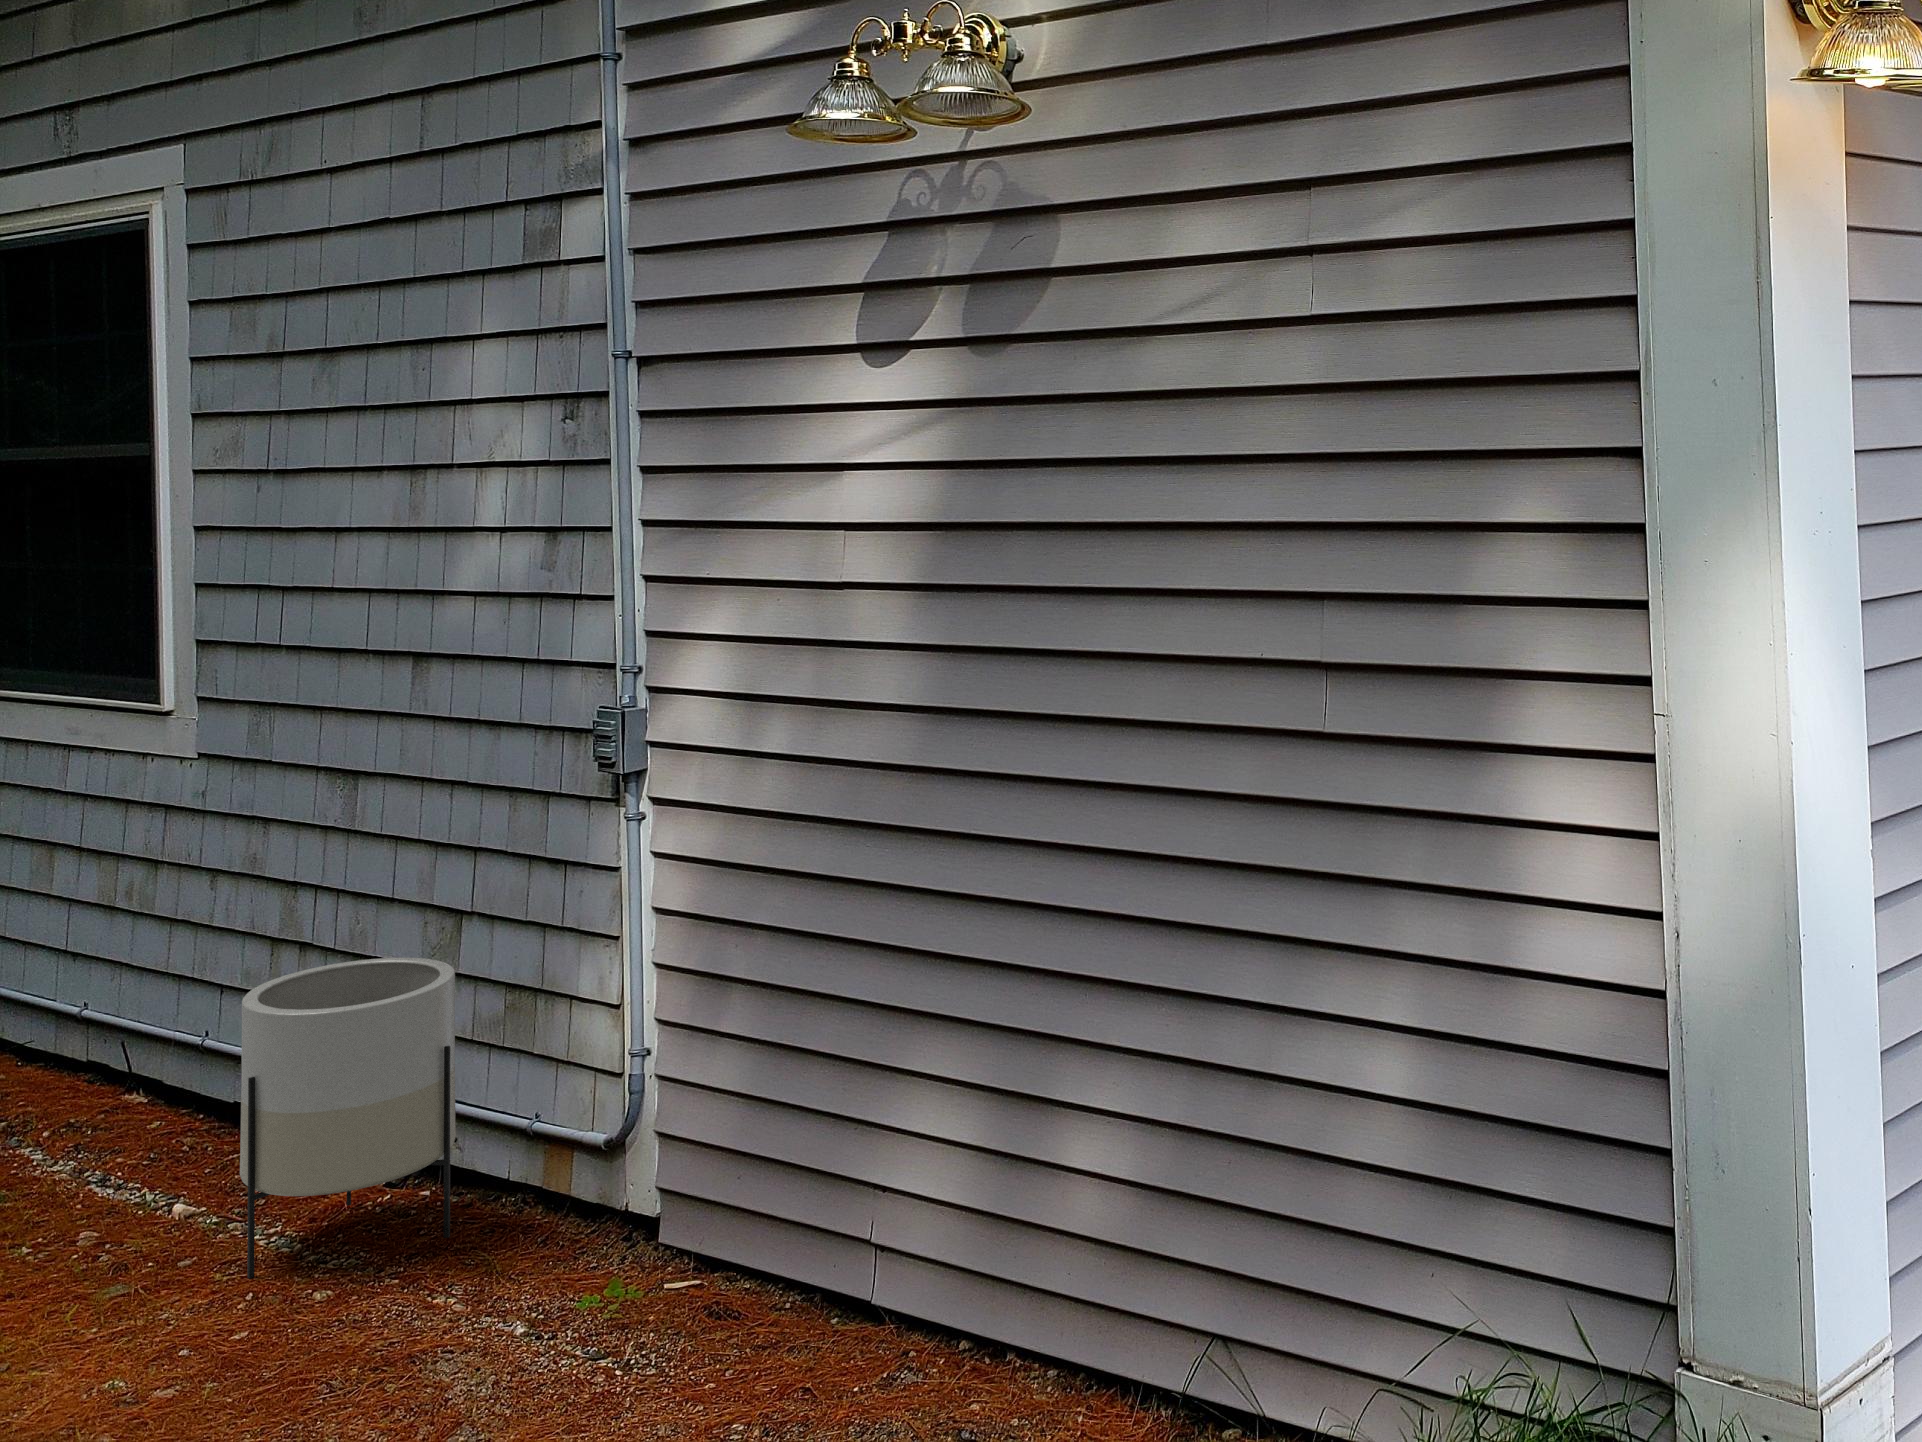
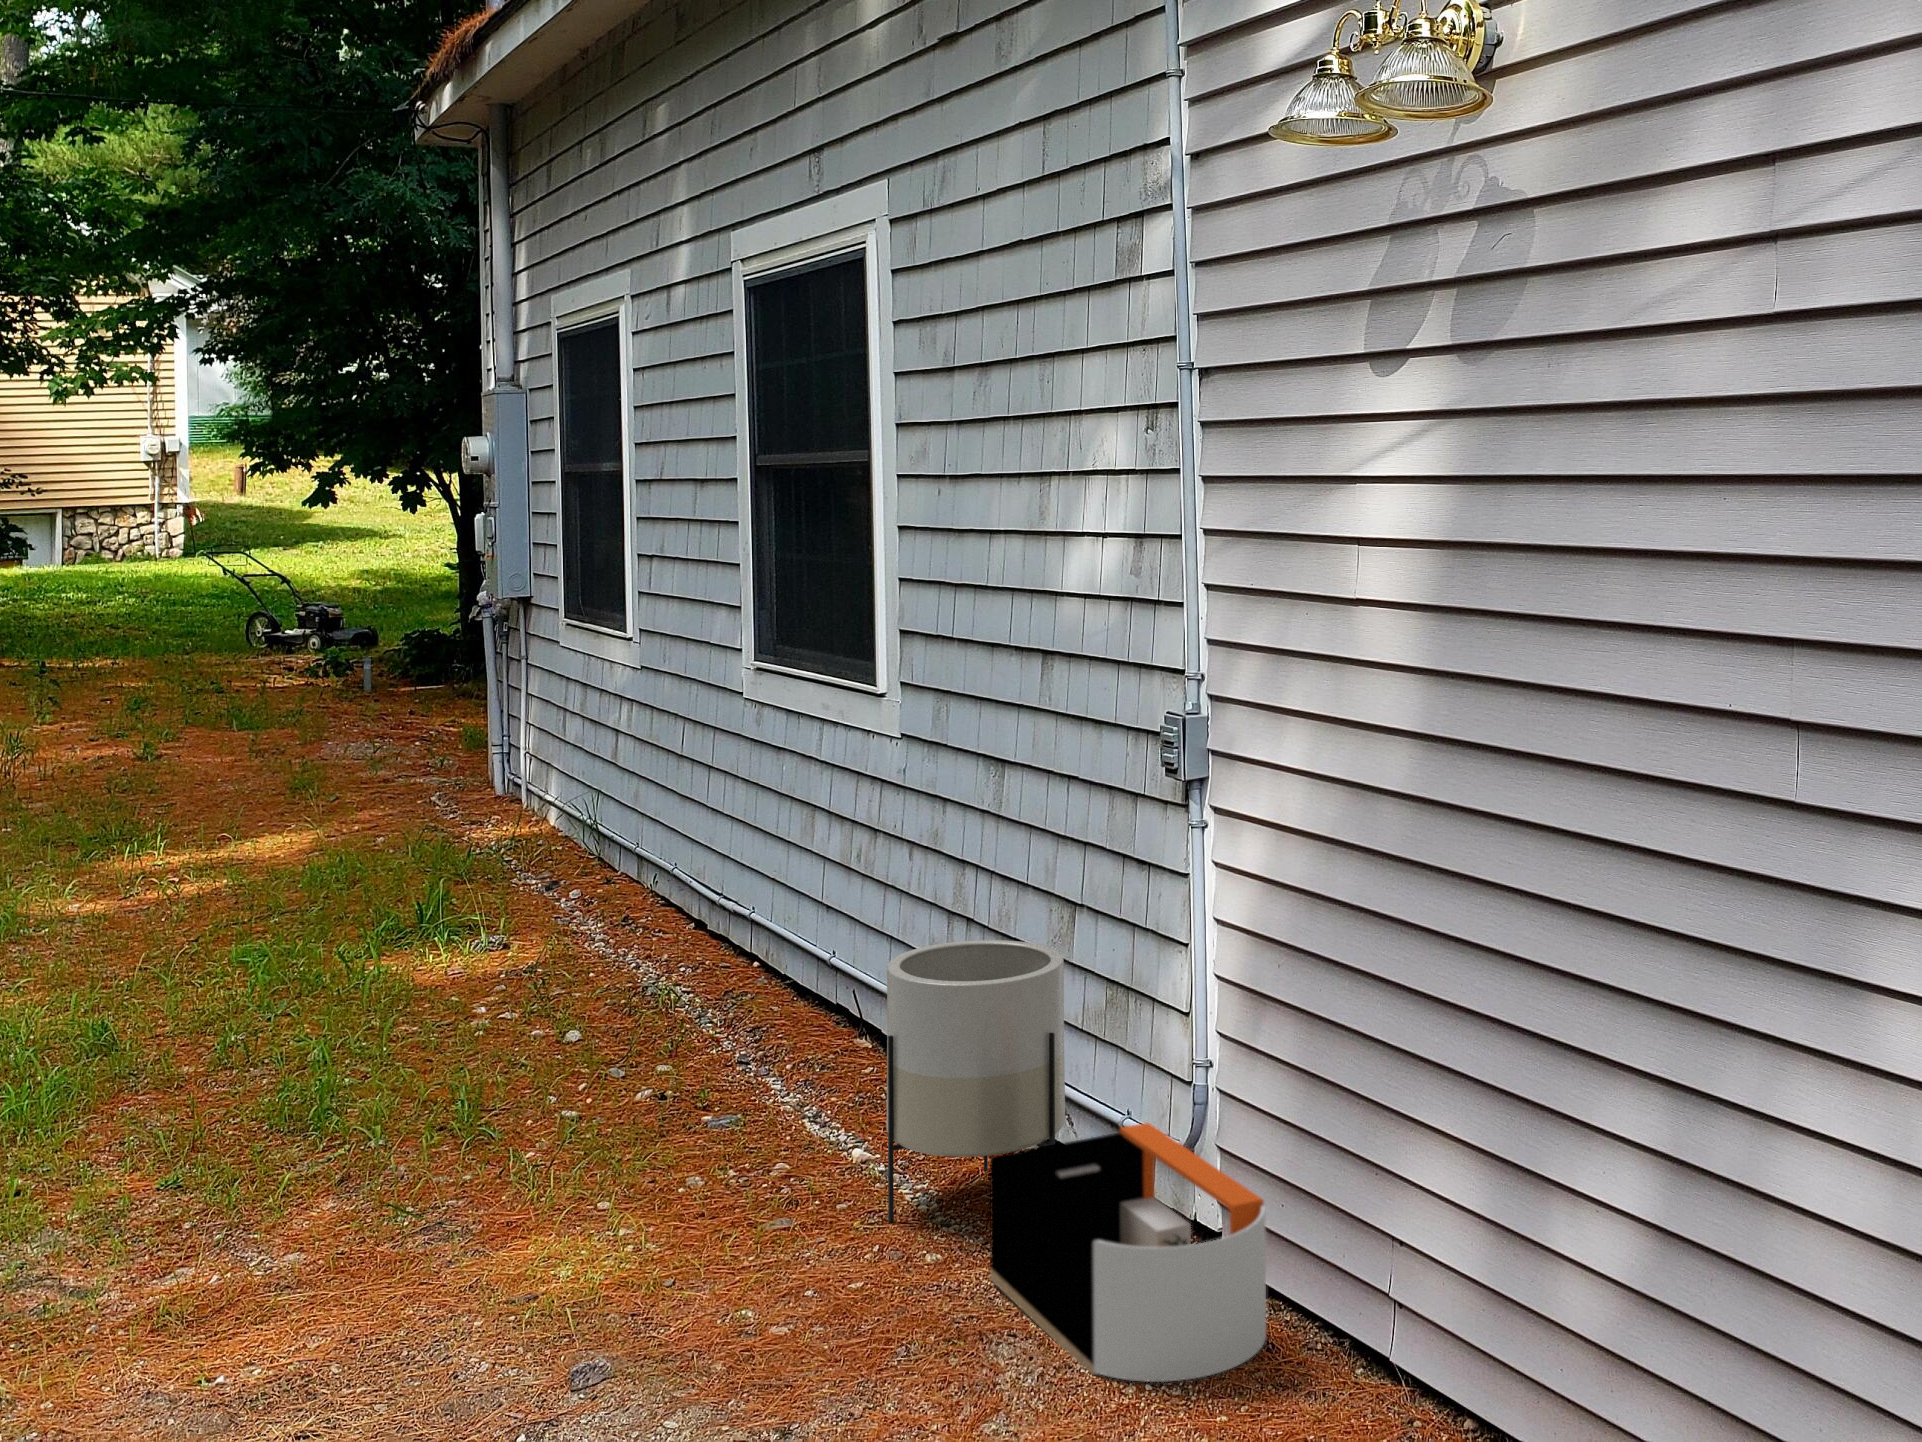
storage bin: none [400,1119,730,1381] -> present [990,1123,1266,1382]

